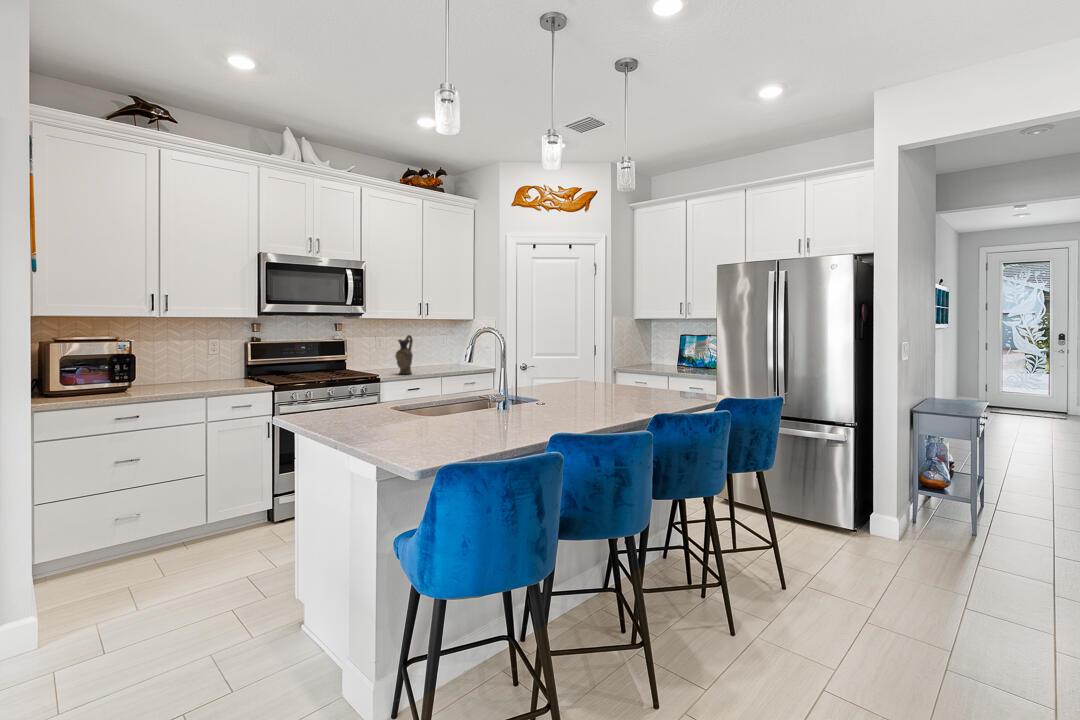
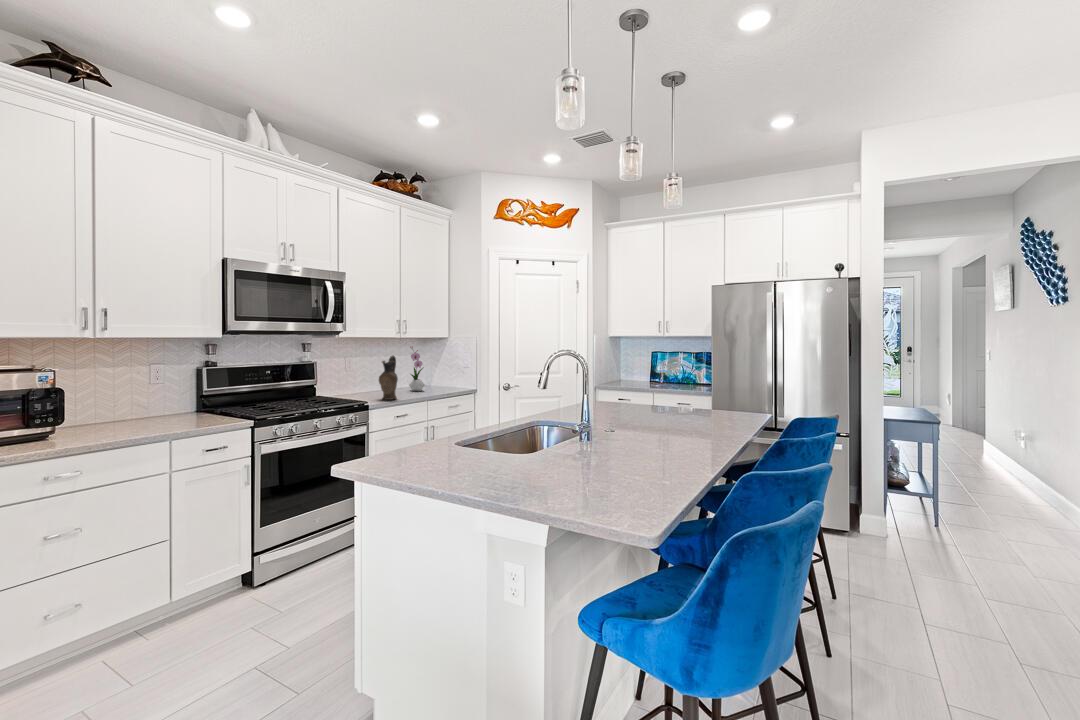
flower arrangement: none [432,328,447,369] -> present [409,347,425,391]

